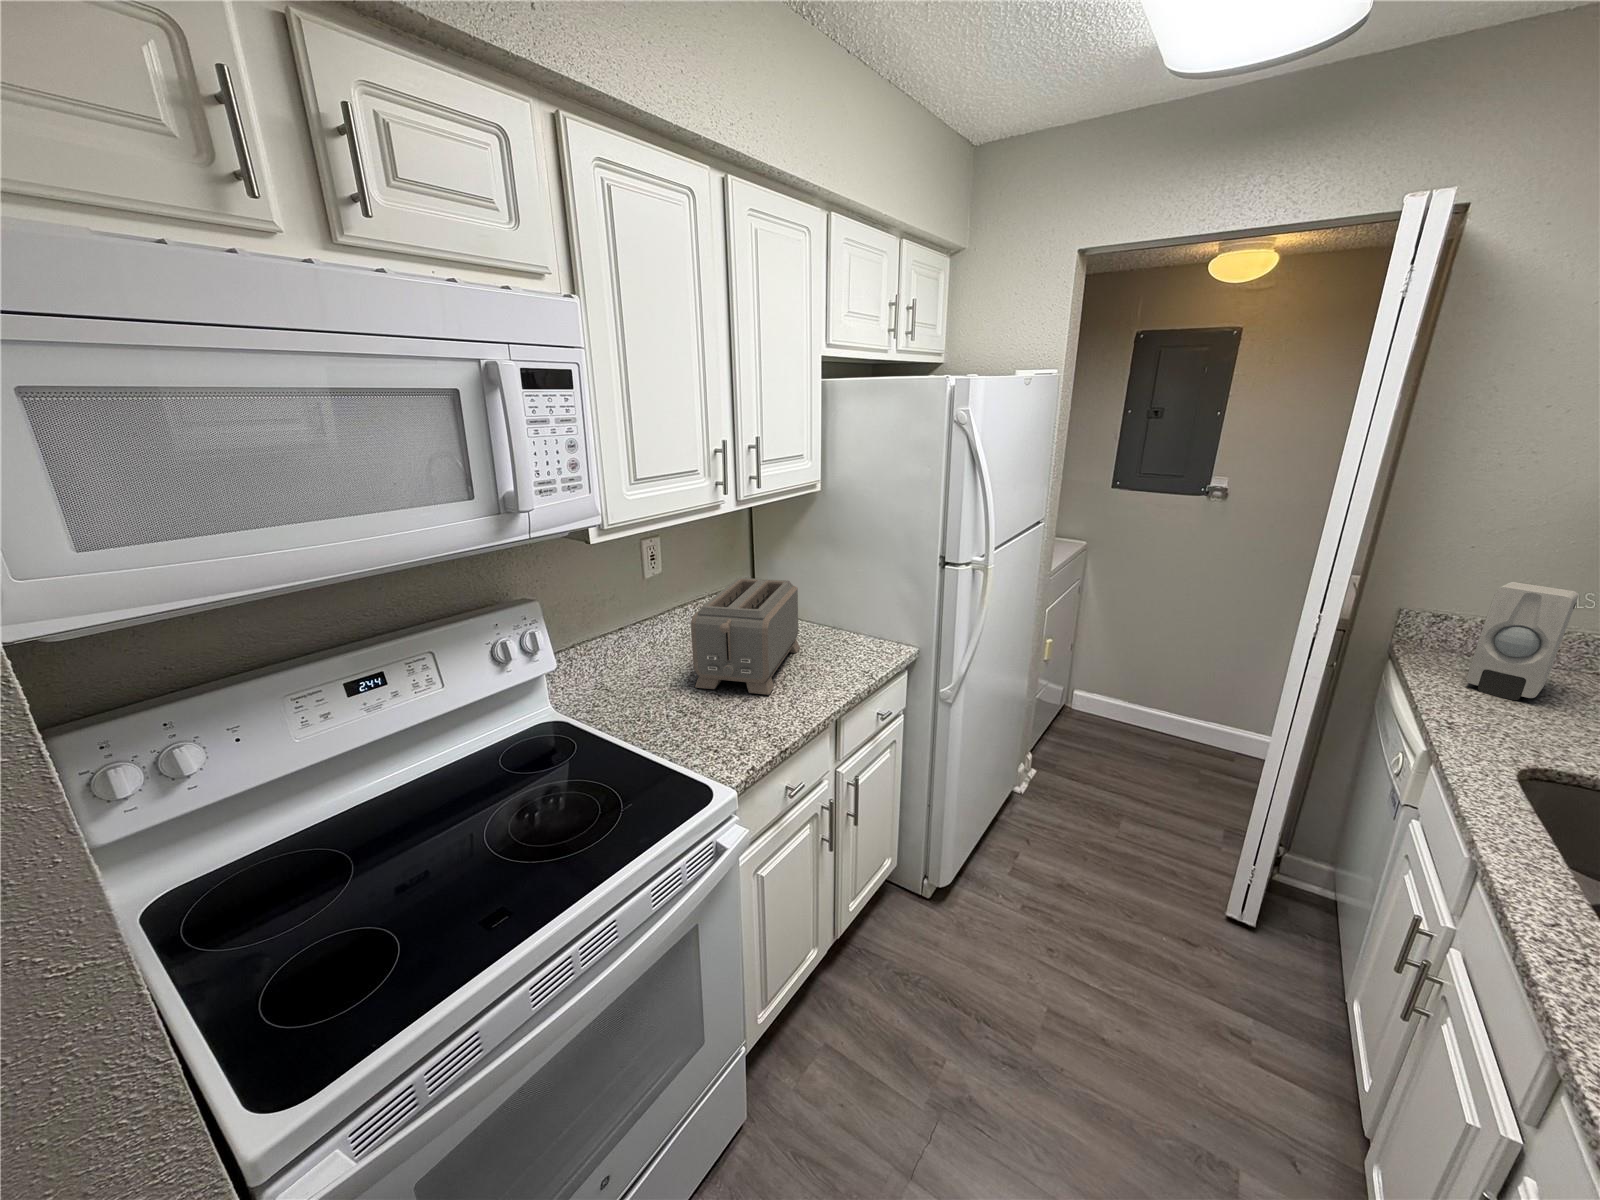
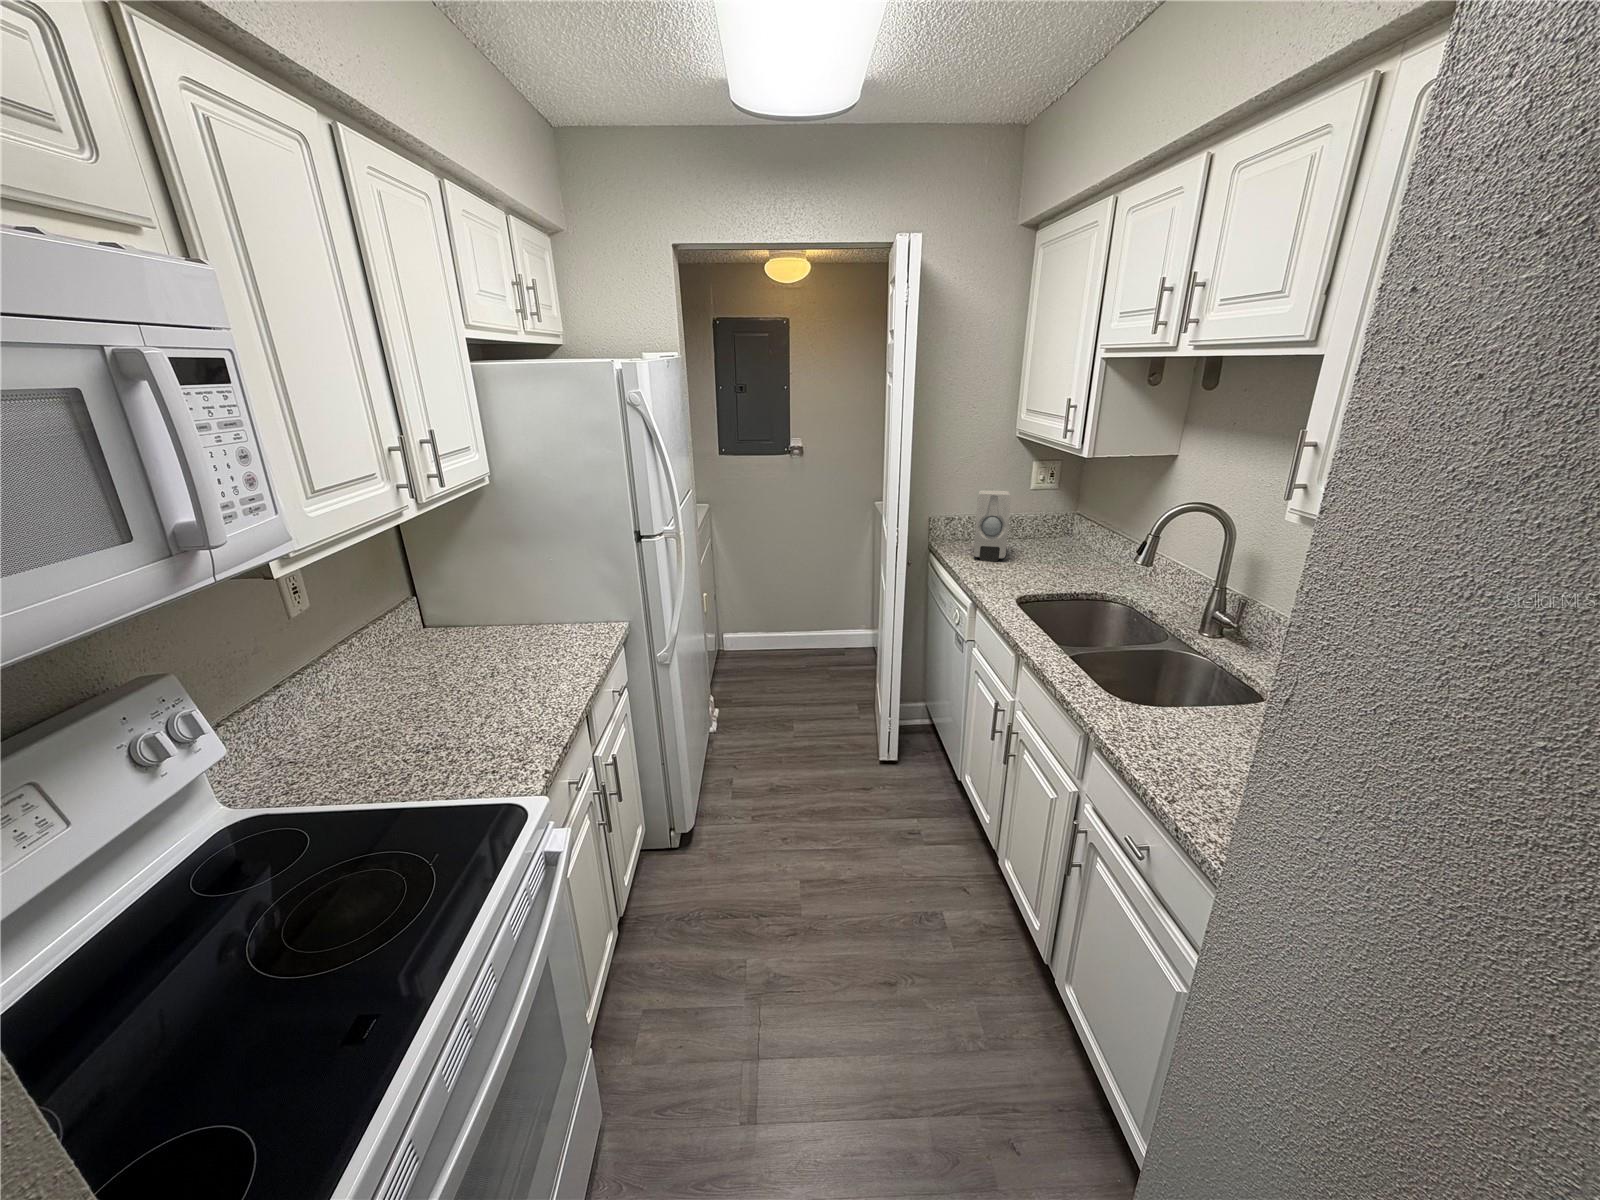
toaster: present [691,578,800,695] -> none [396,584,512,723]

